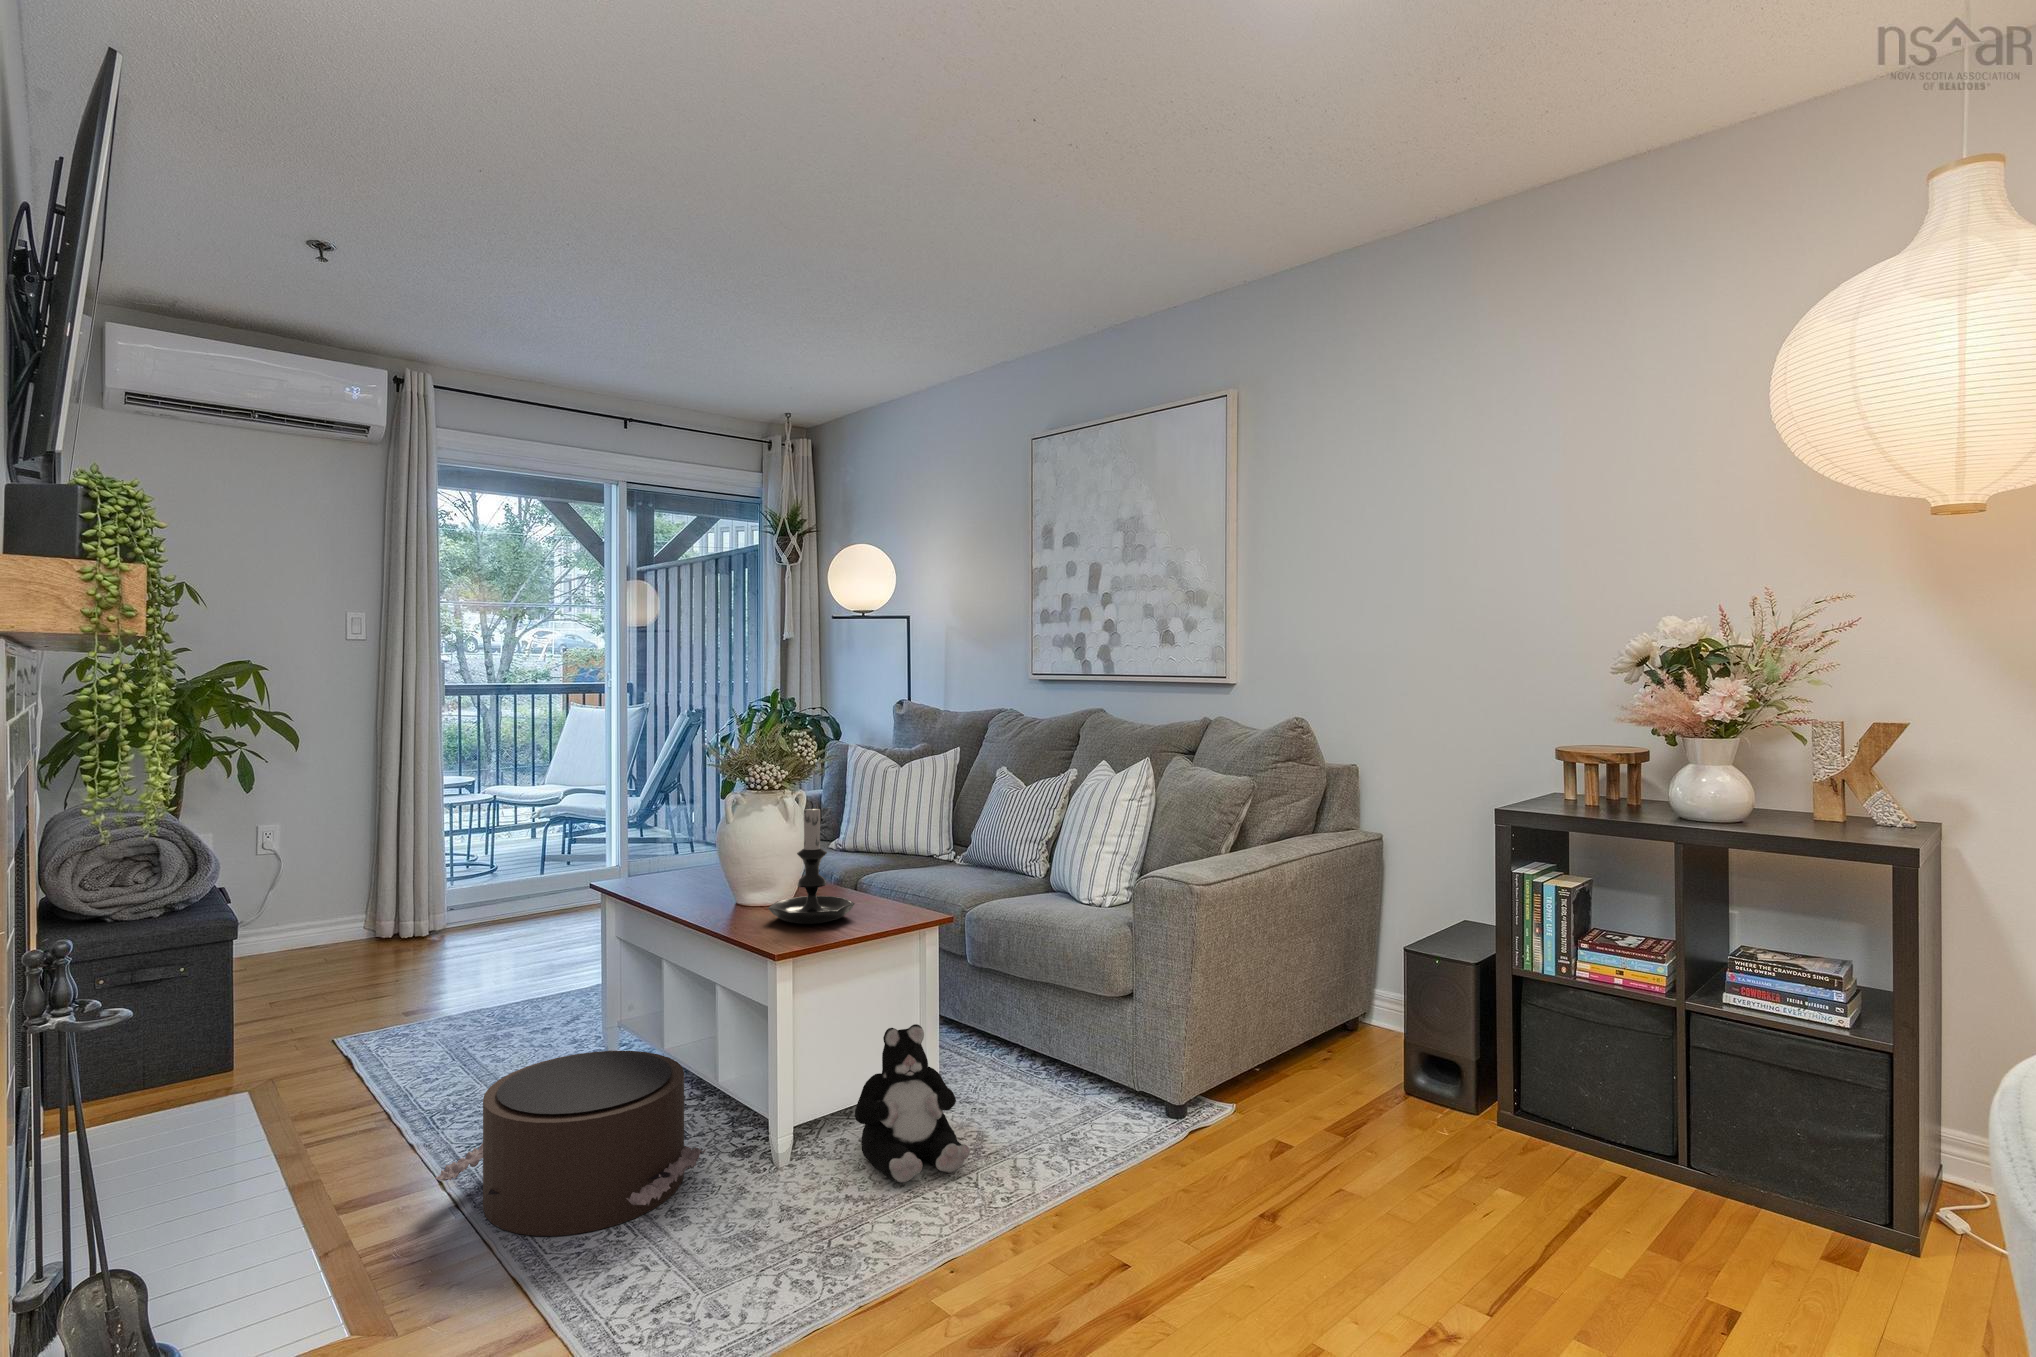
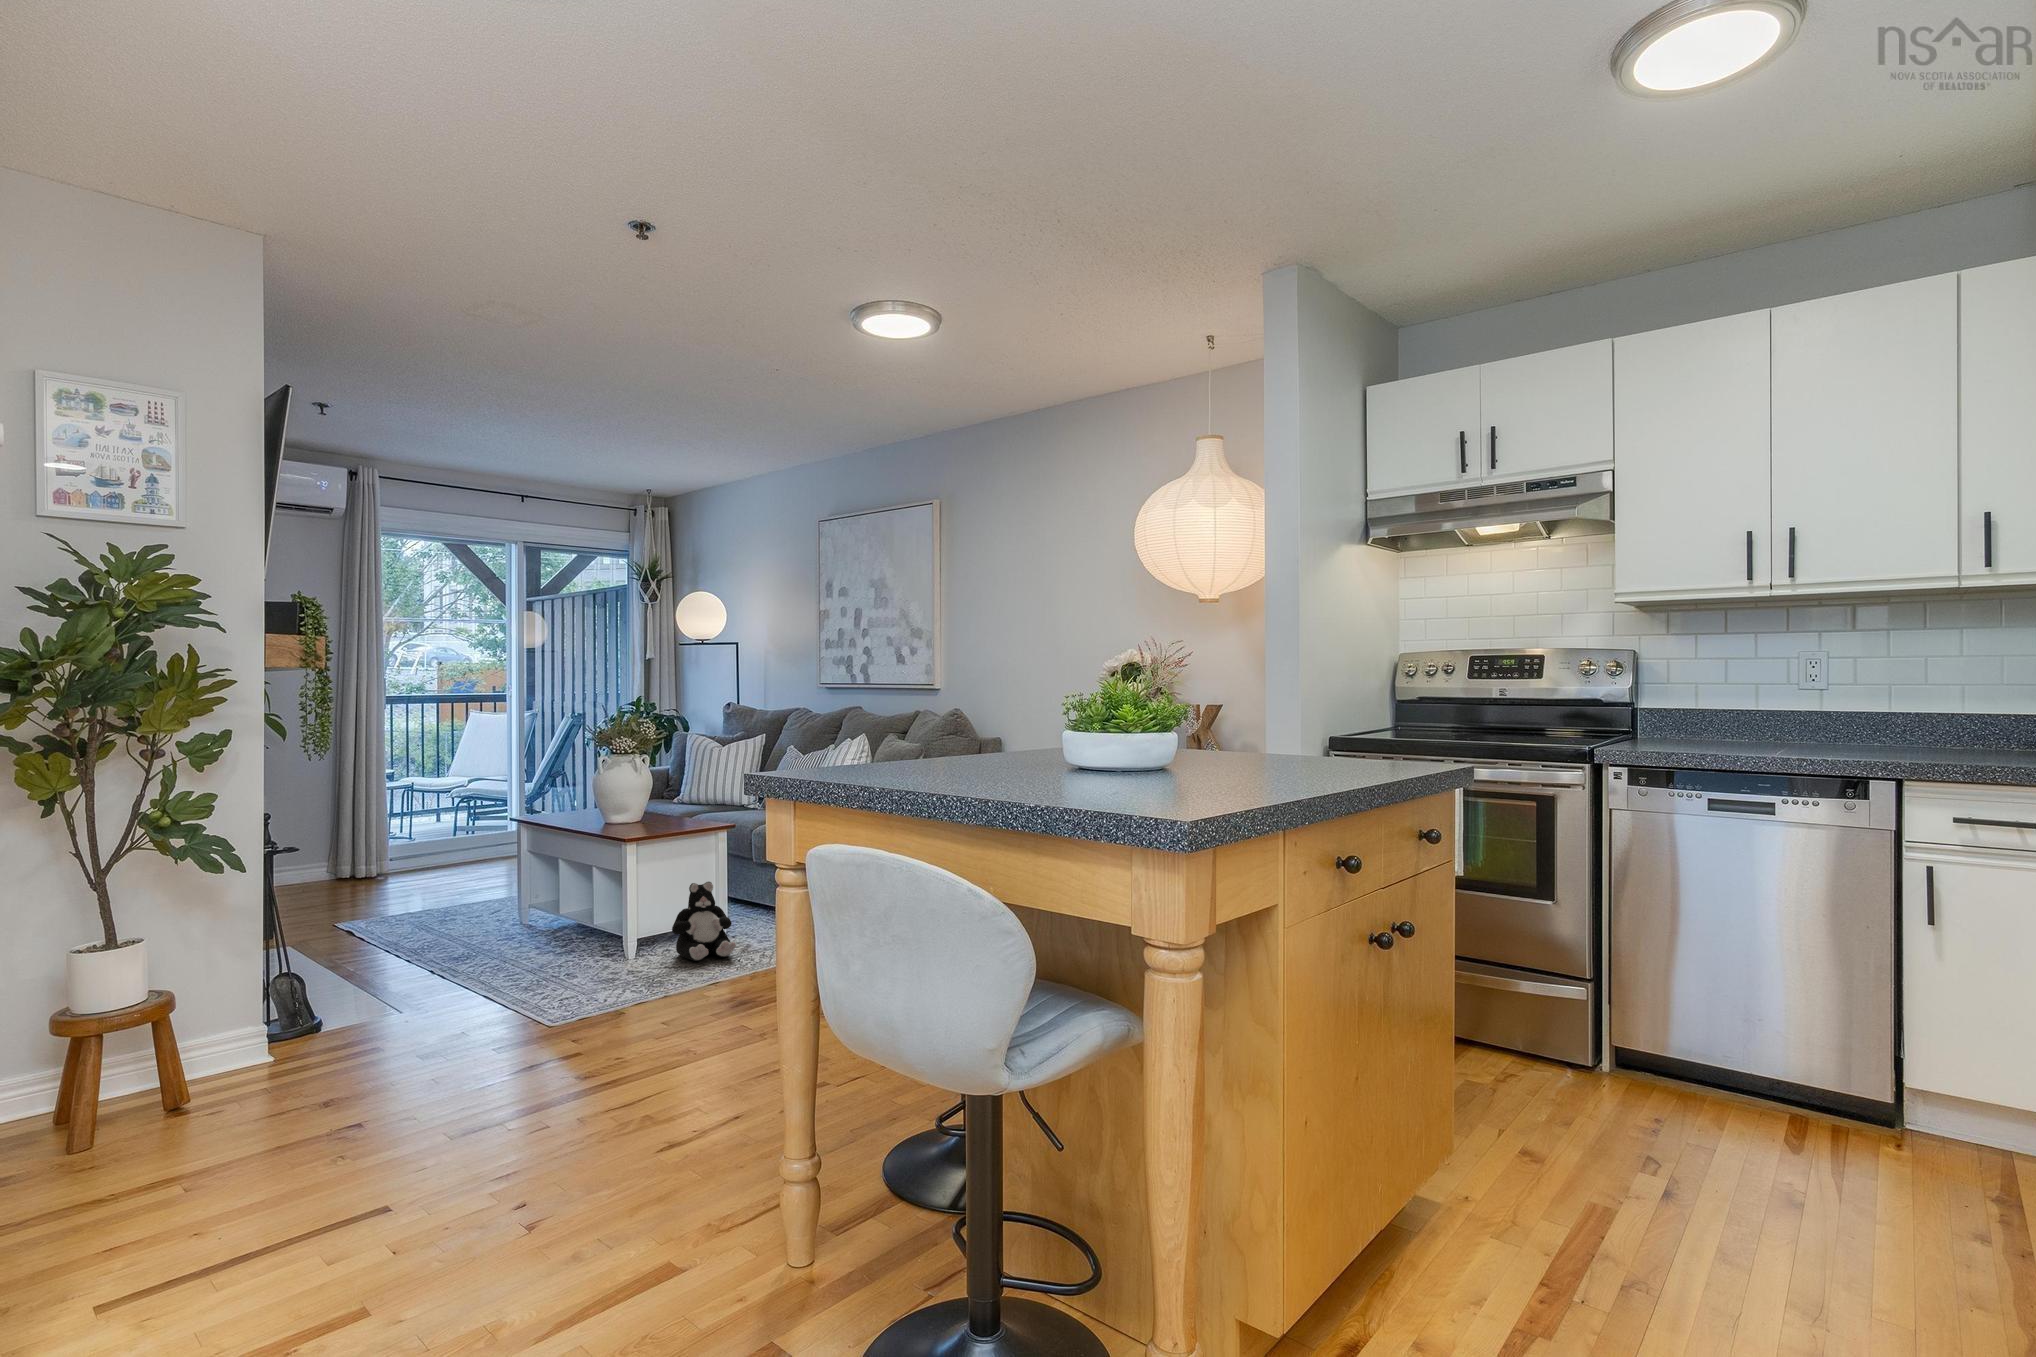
candle holder: present [768,801,855,924] -> none [623,758,676,829]
pouf: present [435,1051,706,1236] -> none [434,901,587,983]

